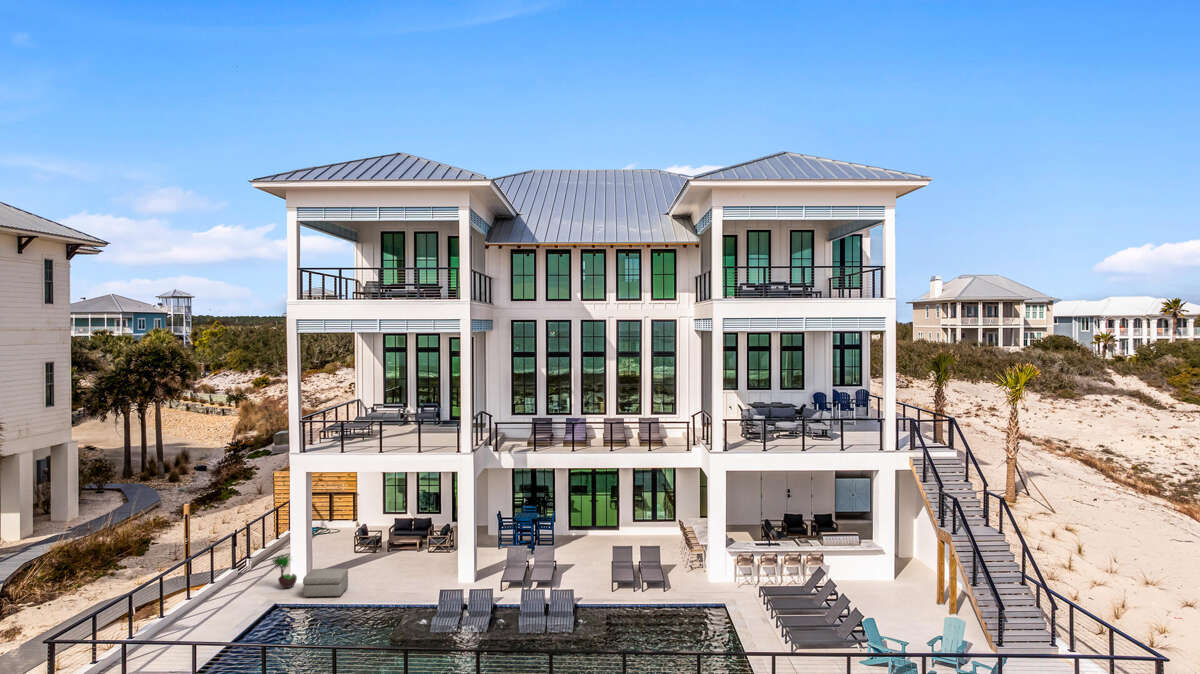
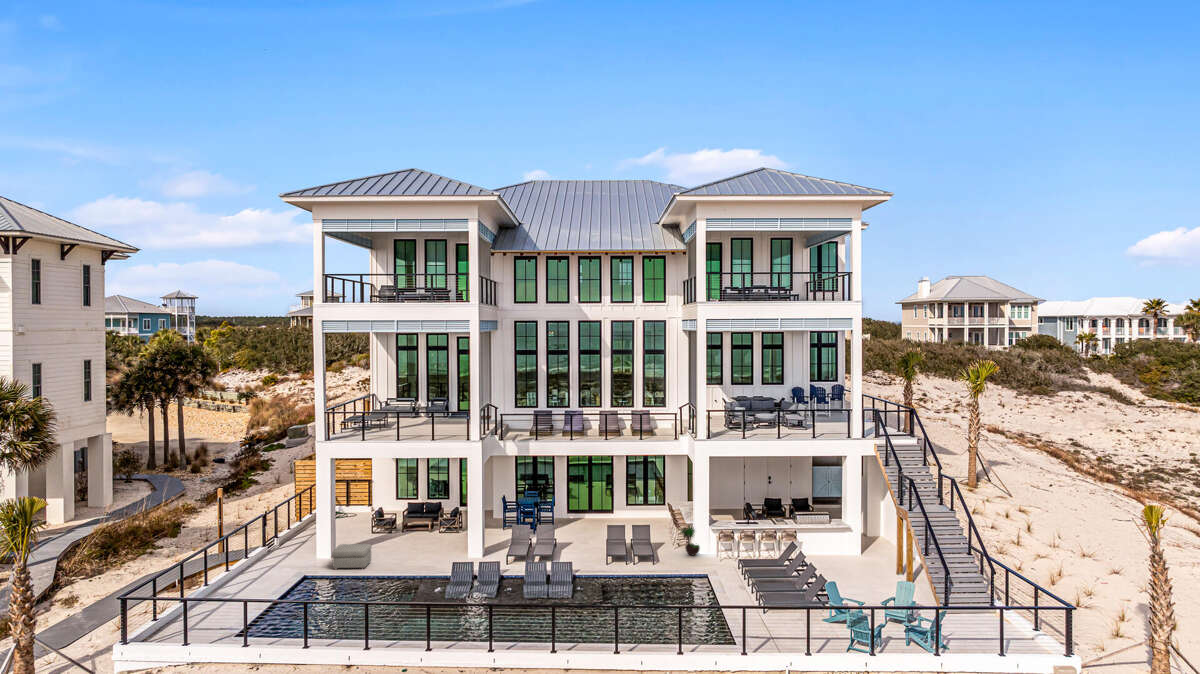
potted tree: present [272,555,297,588] -> present [680,526,700,555]

